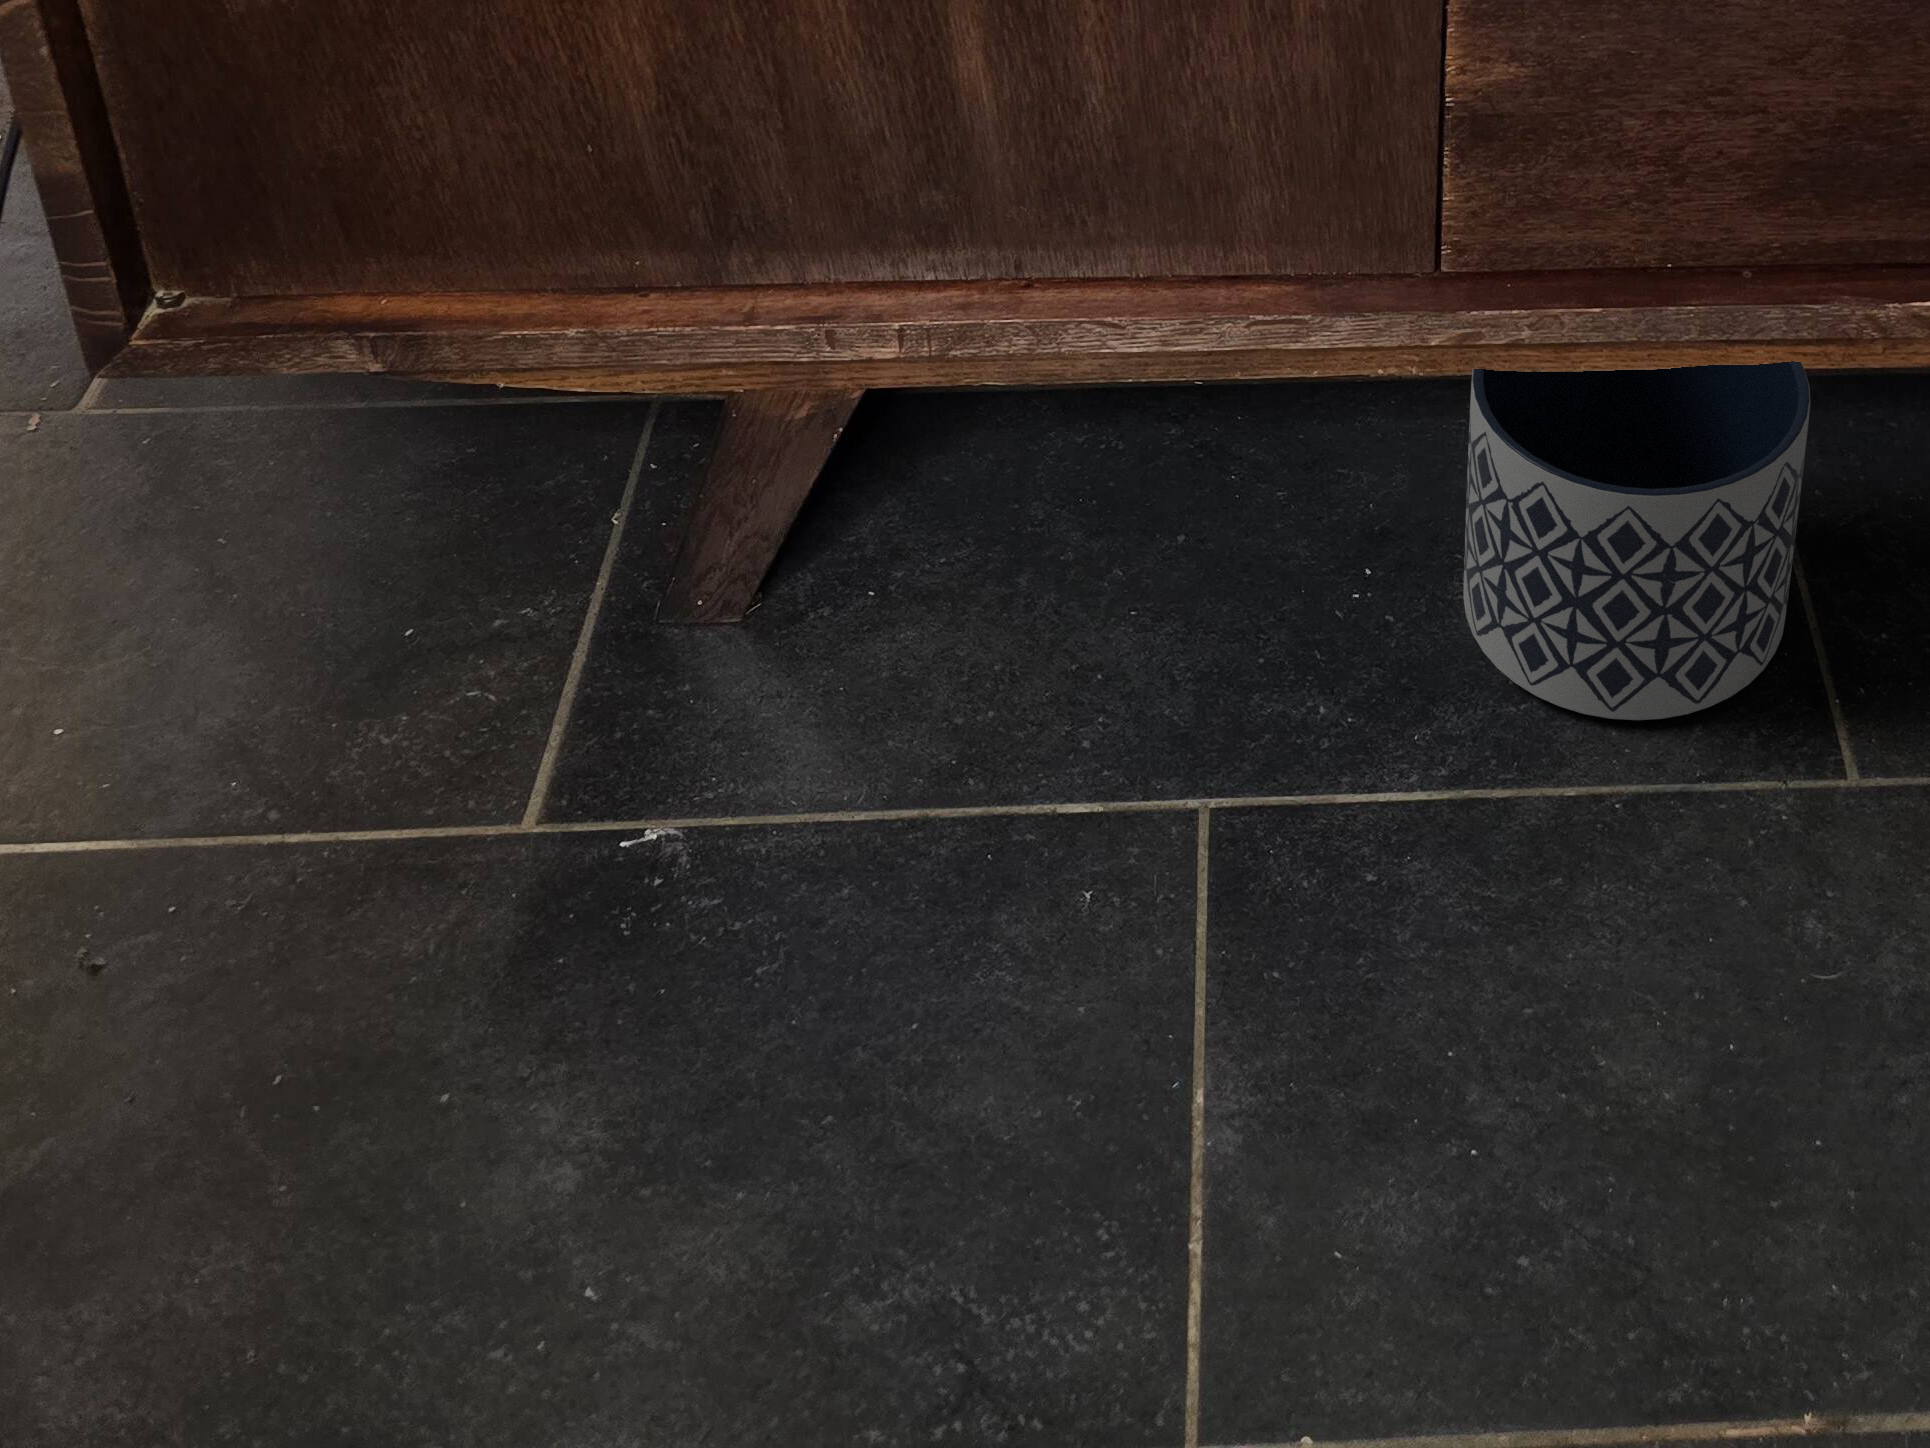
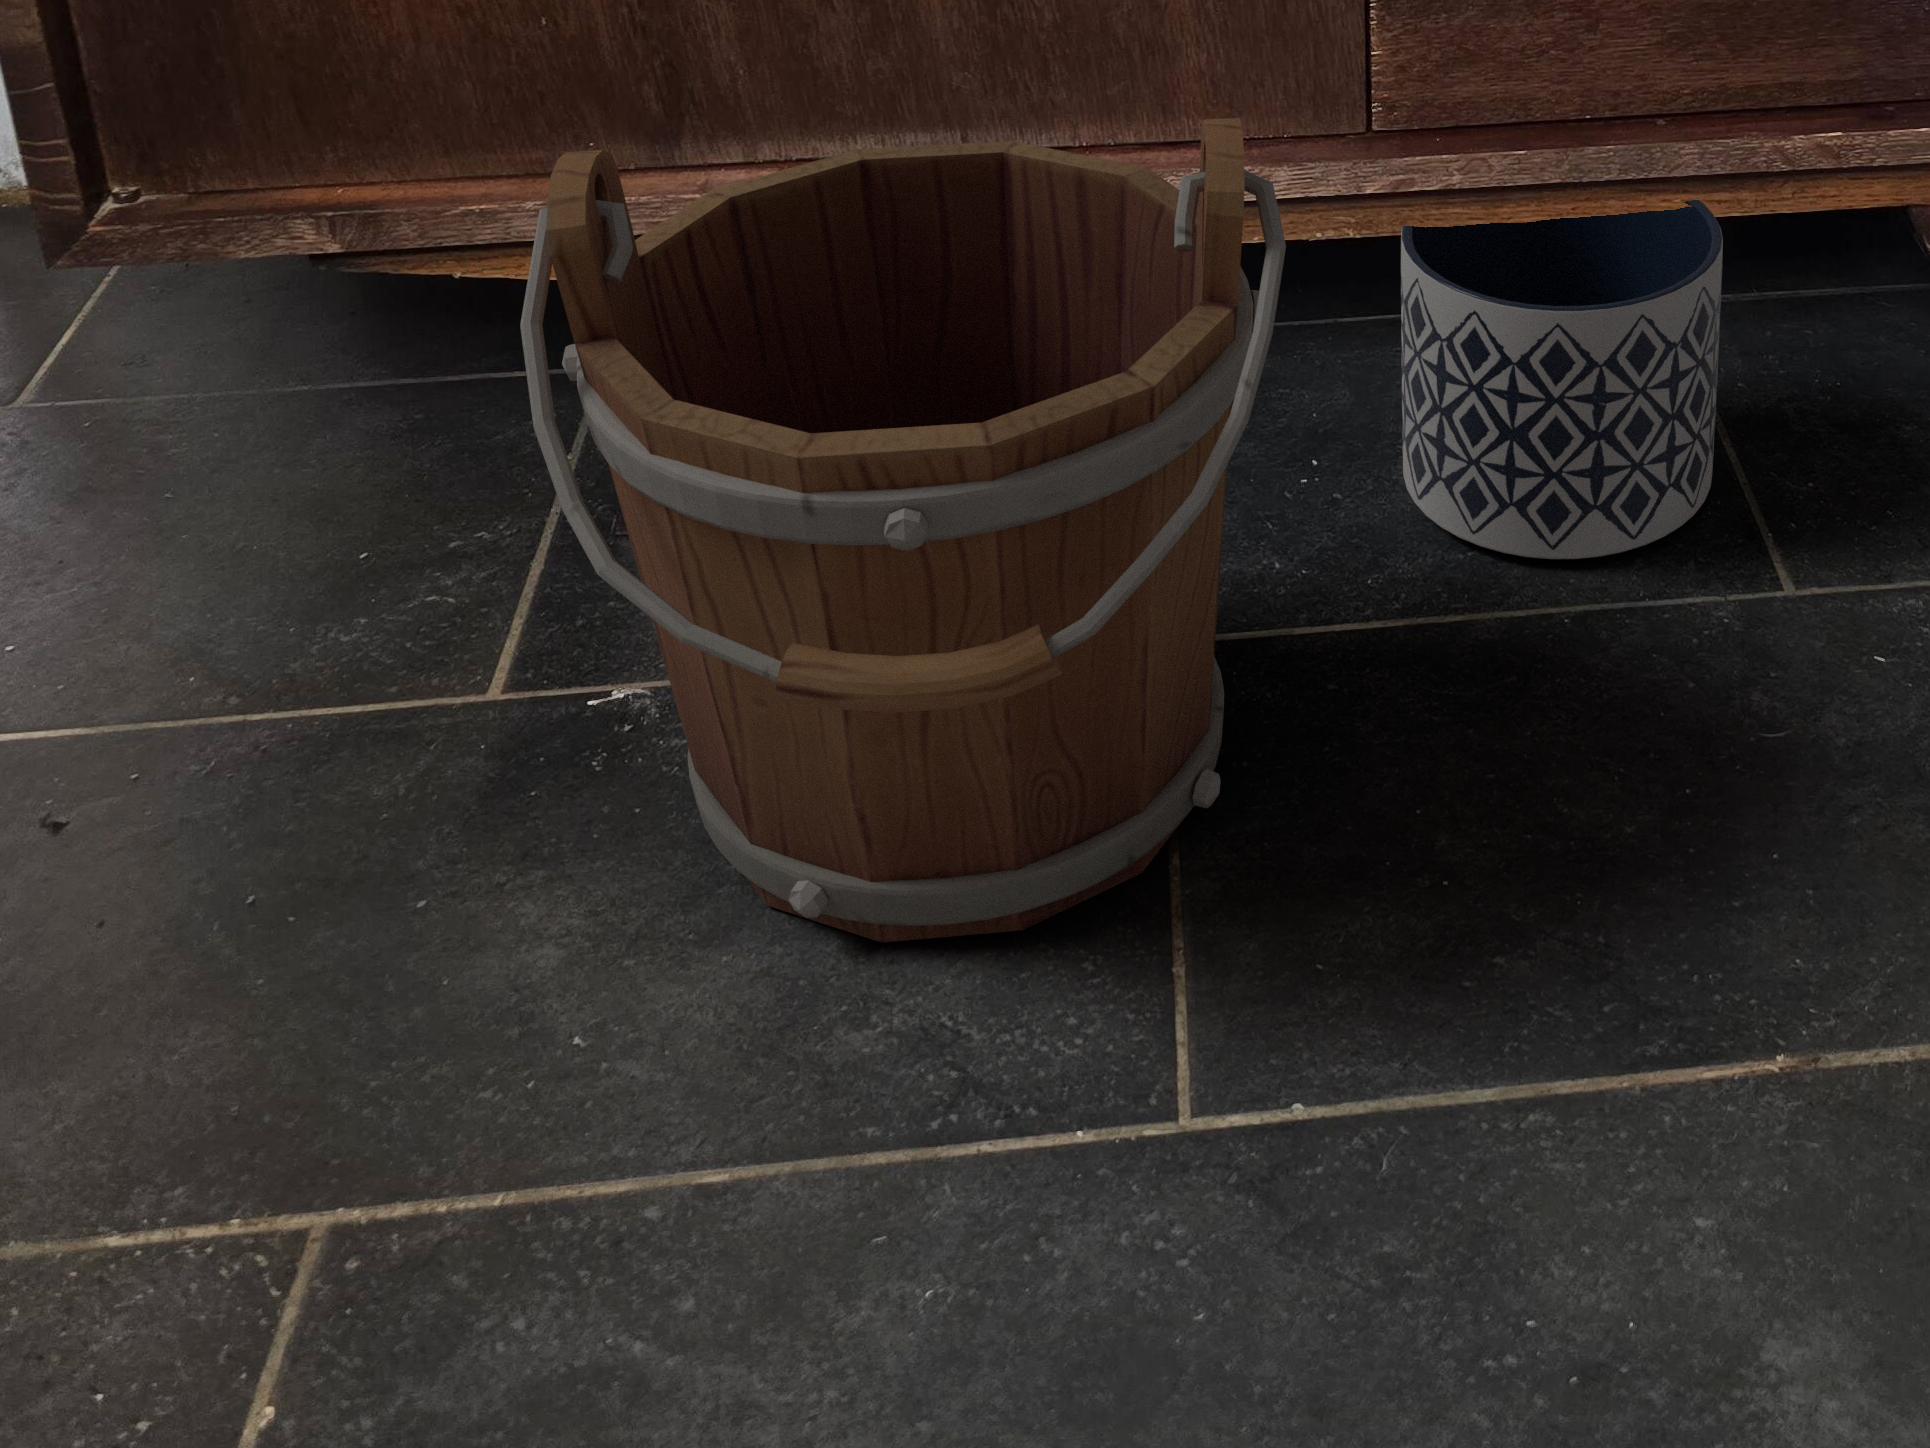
bucket: none [539,316,1337,1175] -> present [520,118,1286,943]

